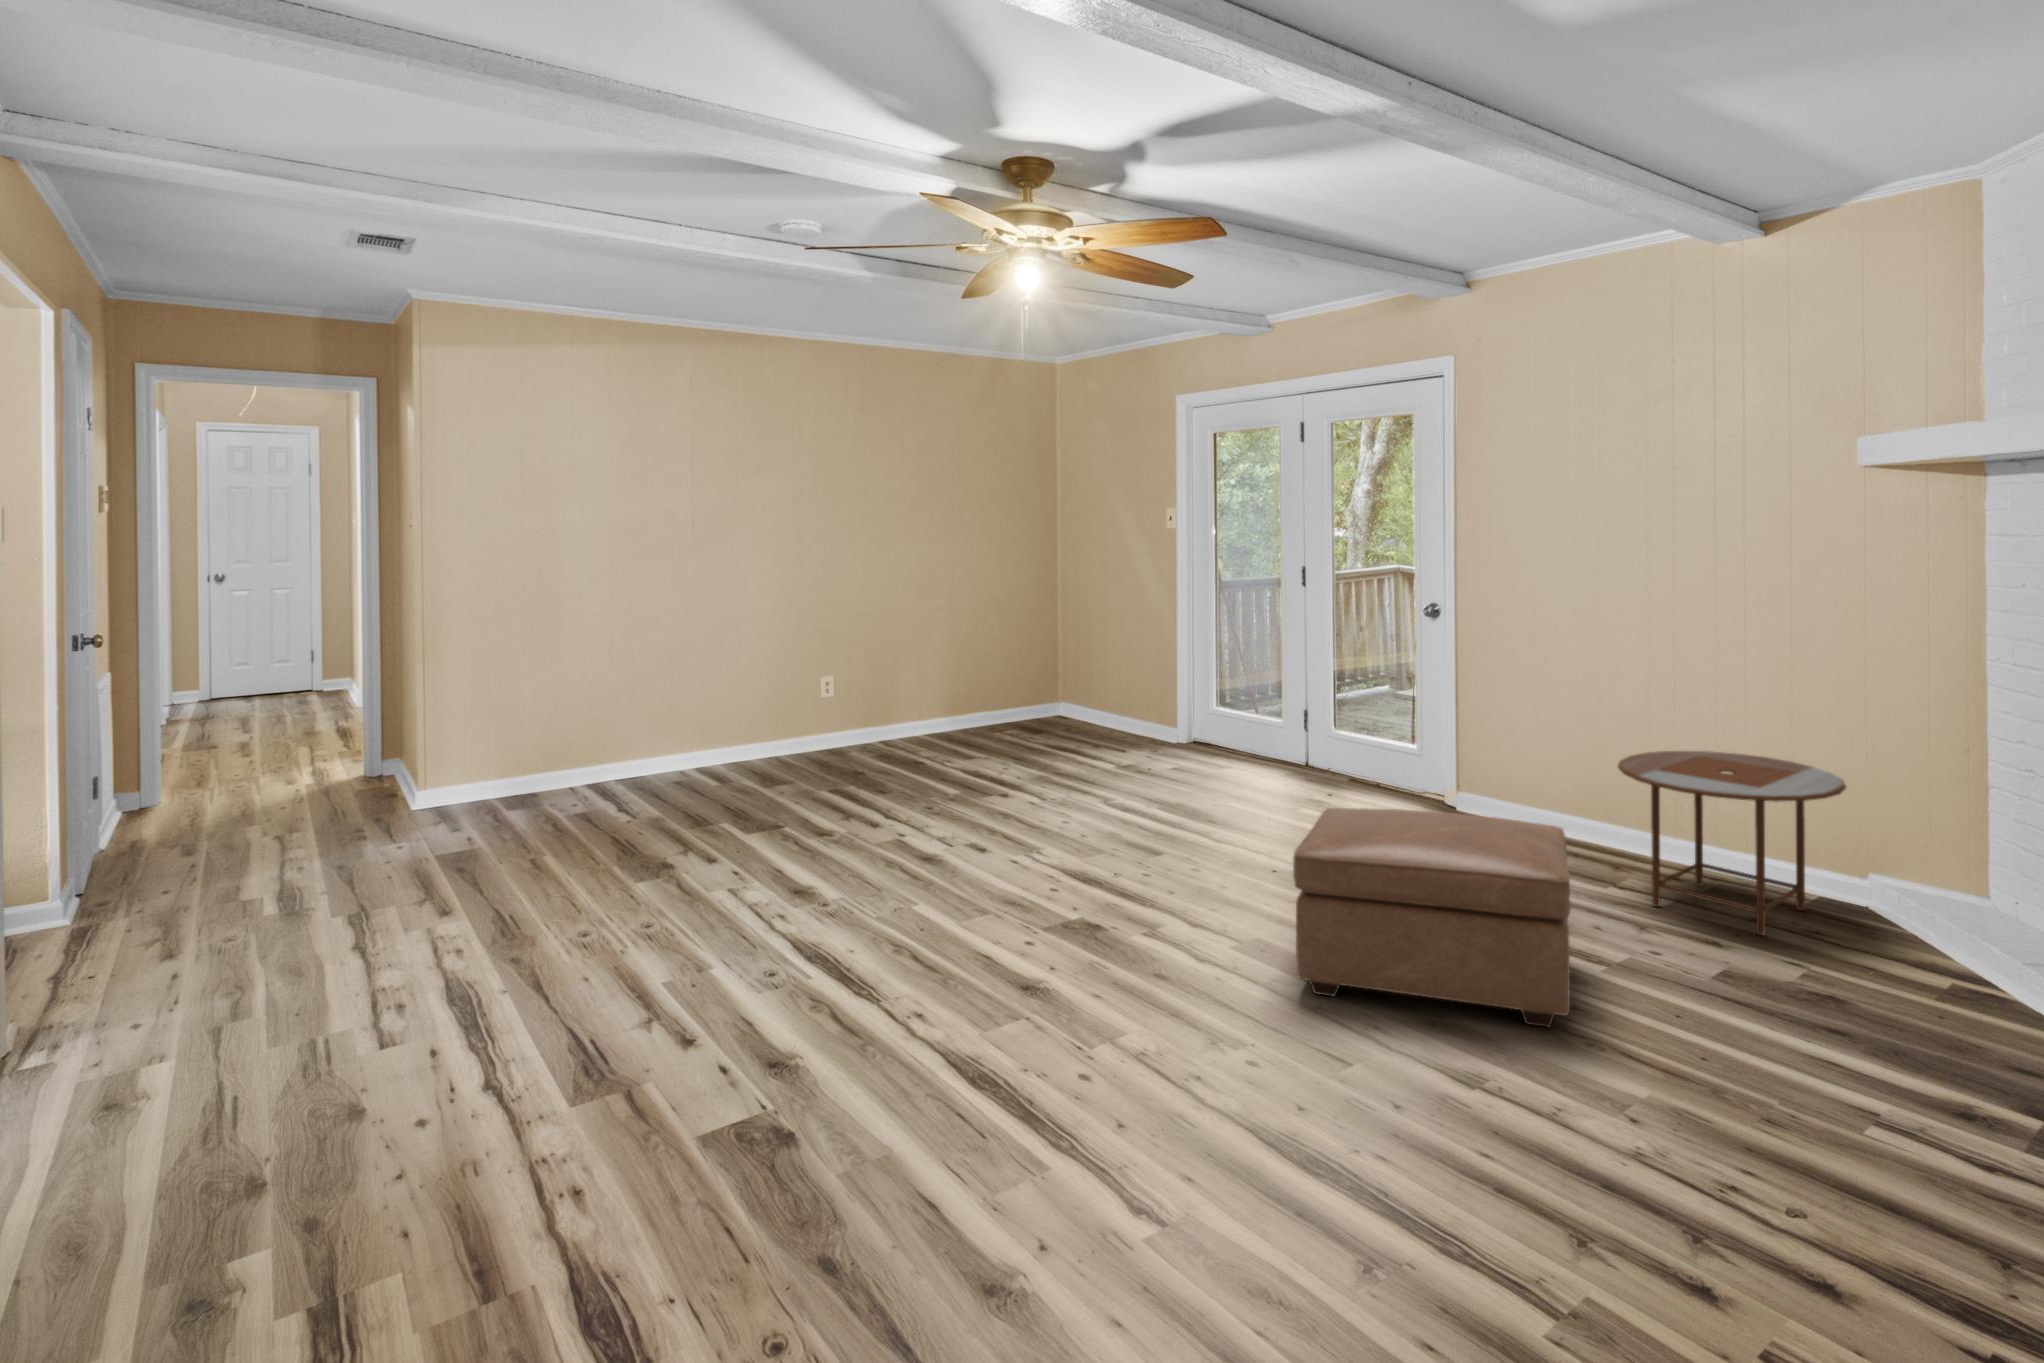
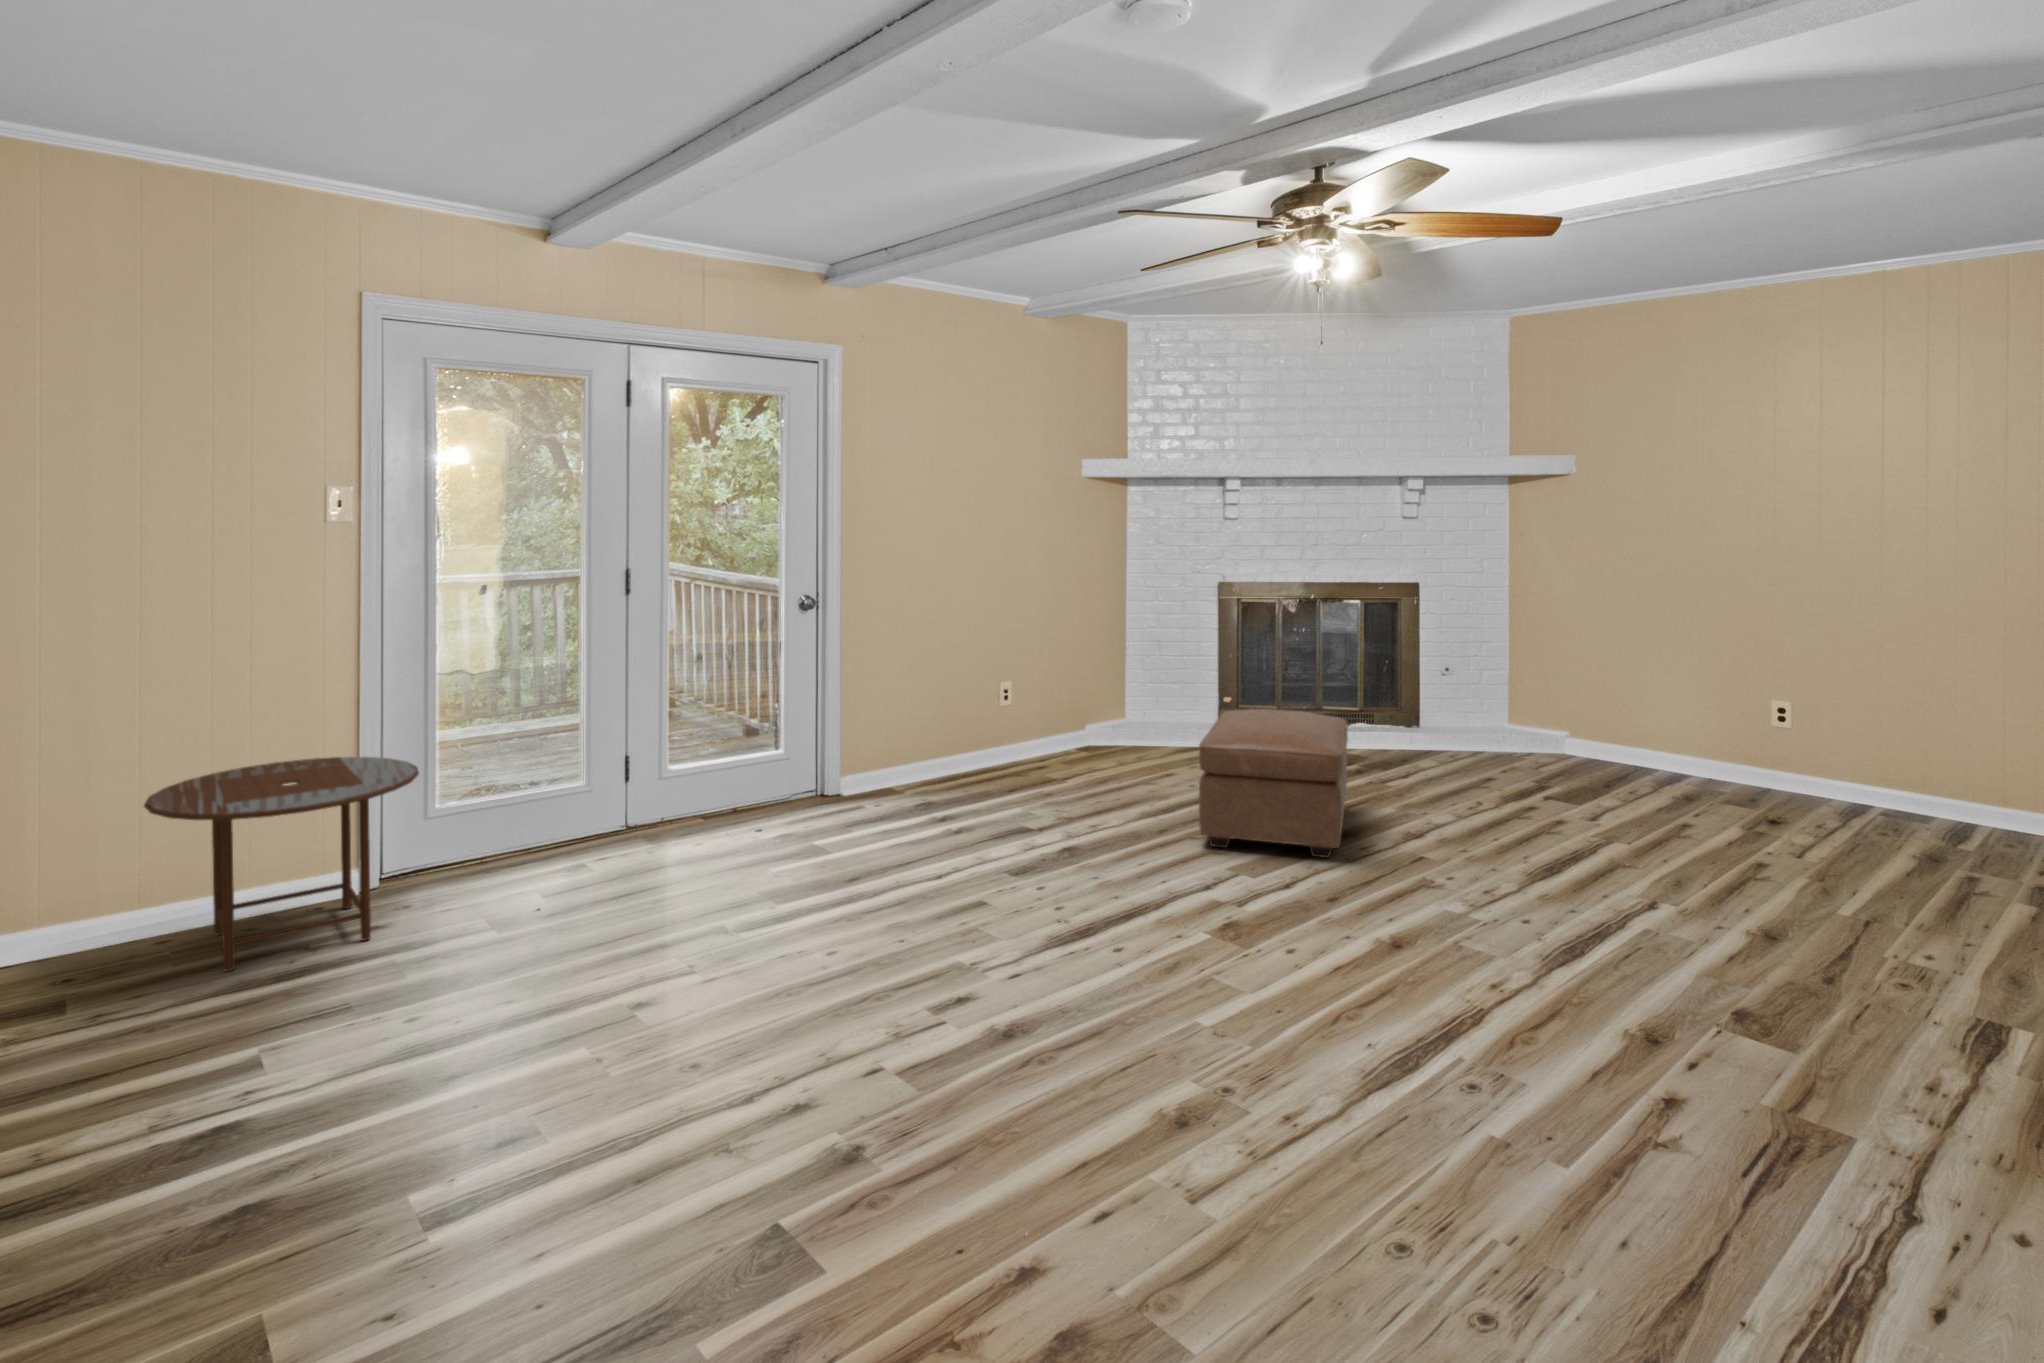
side table: present [1618,751,1846,935] -> present [144,757,419,971]

